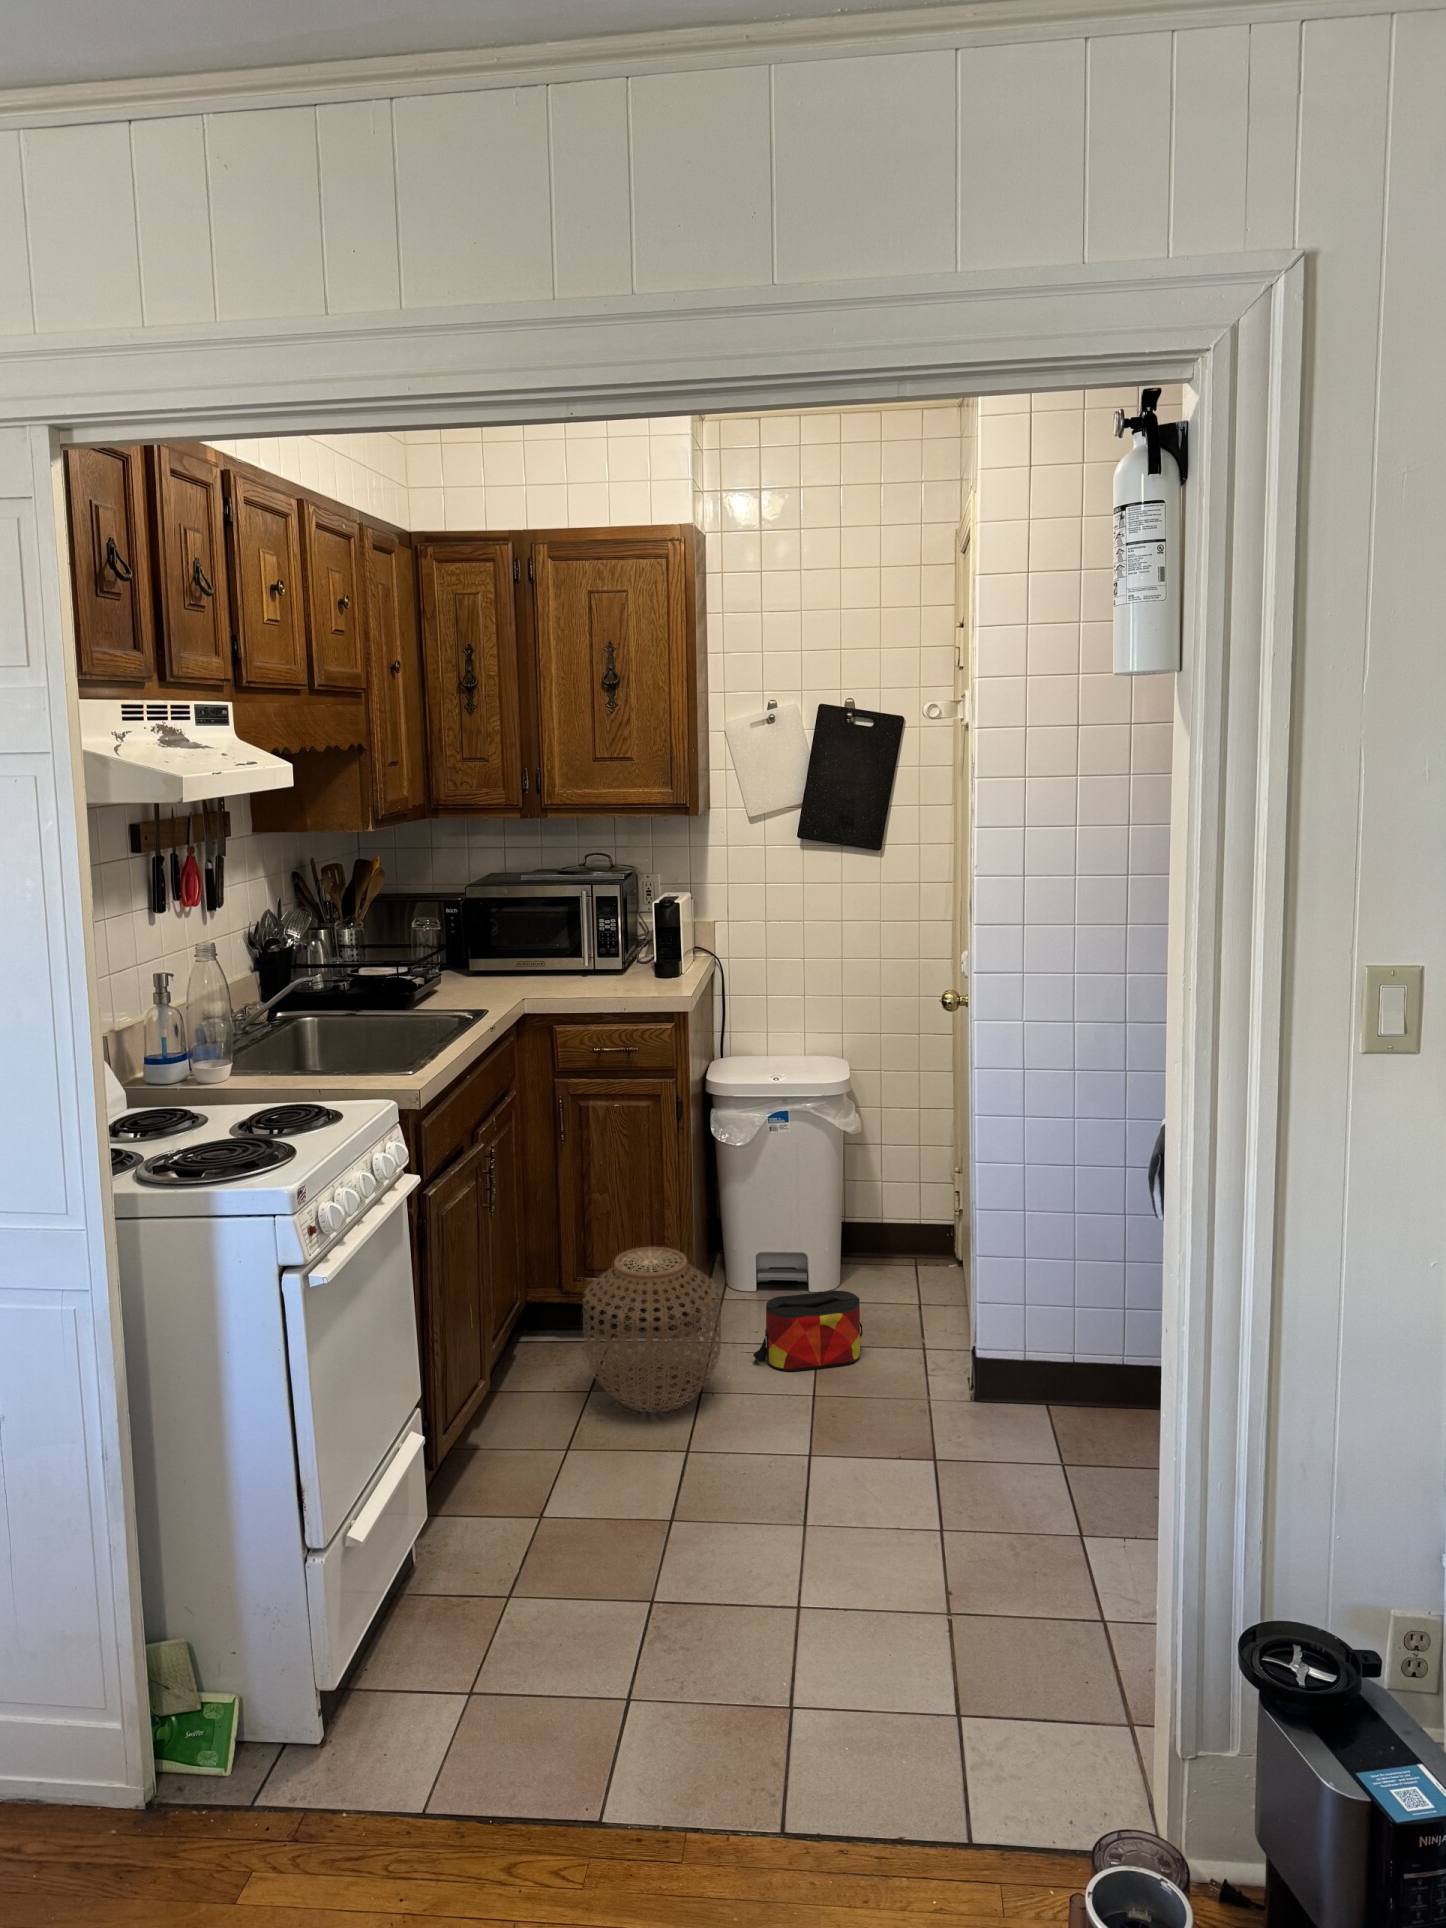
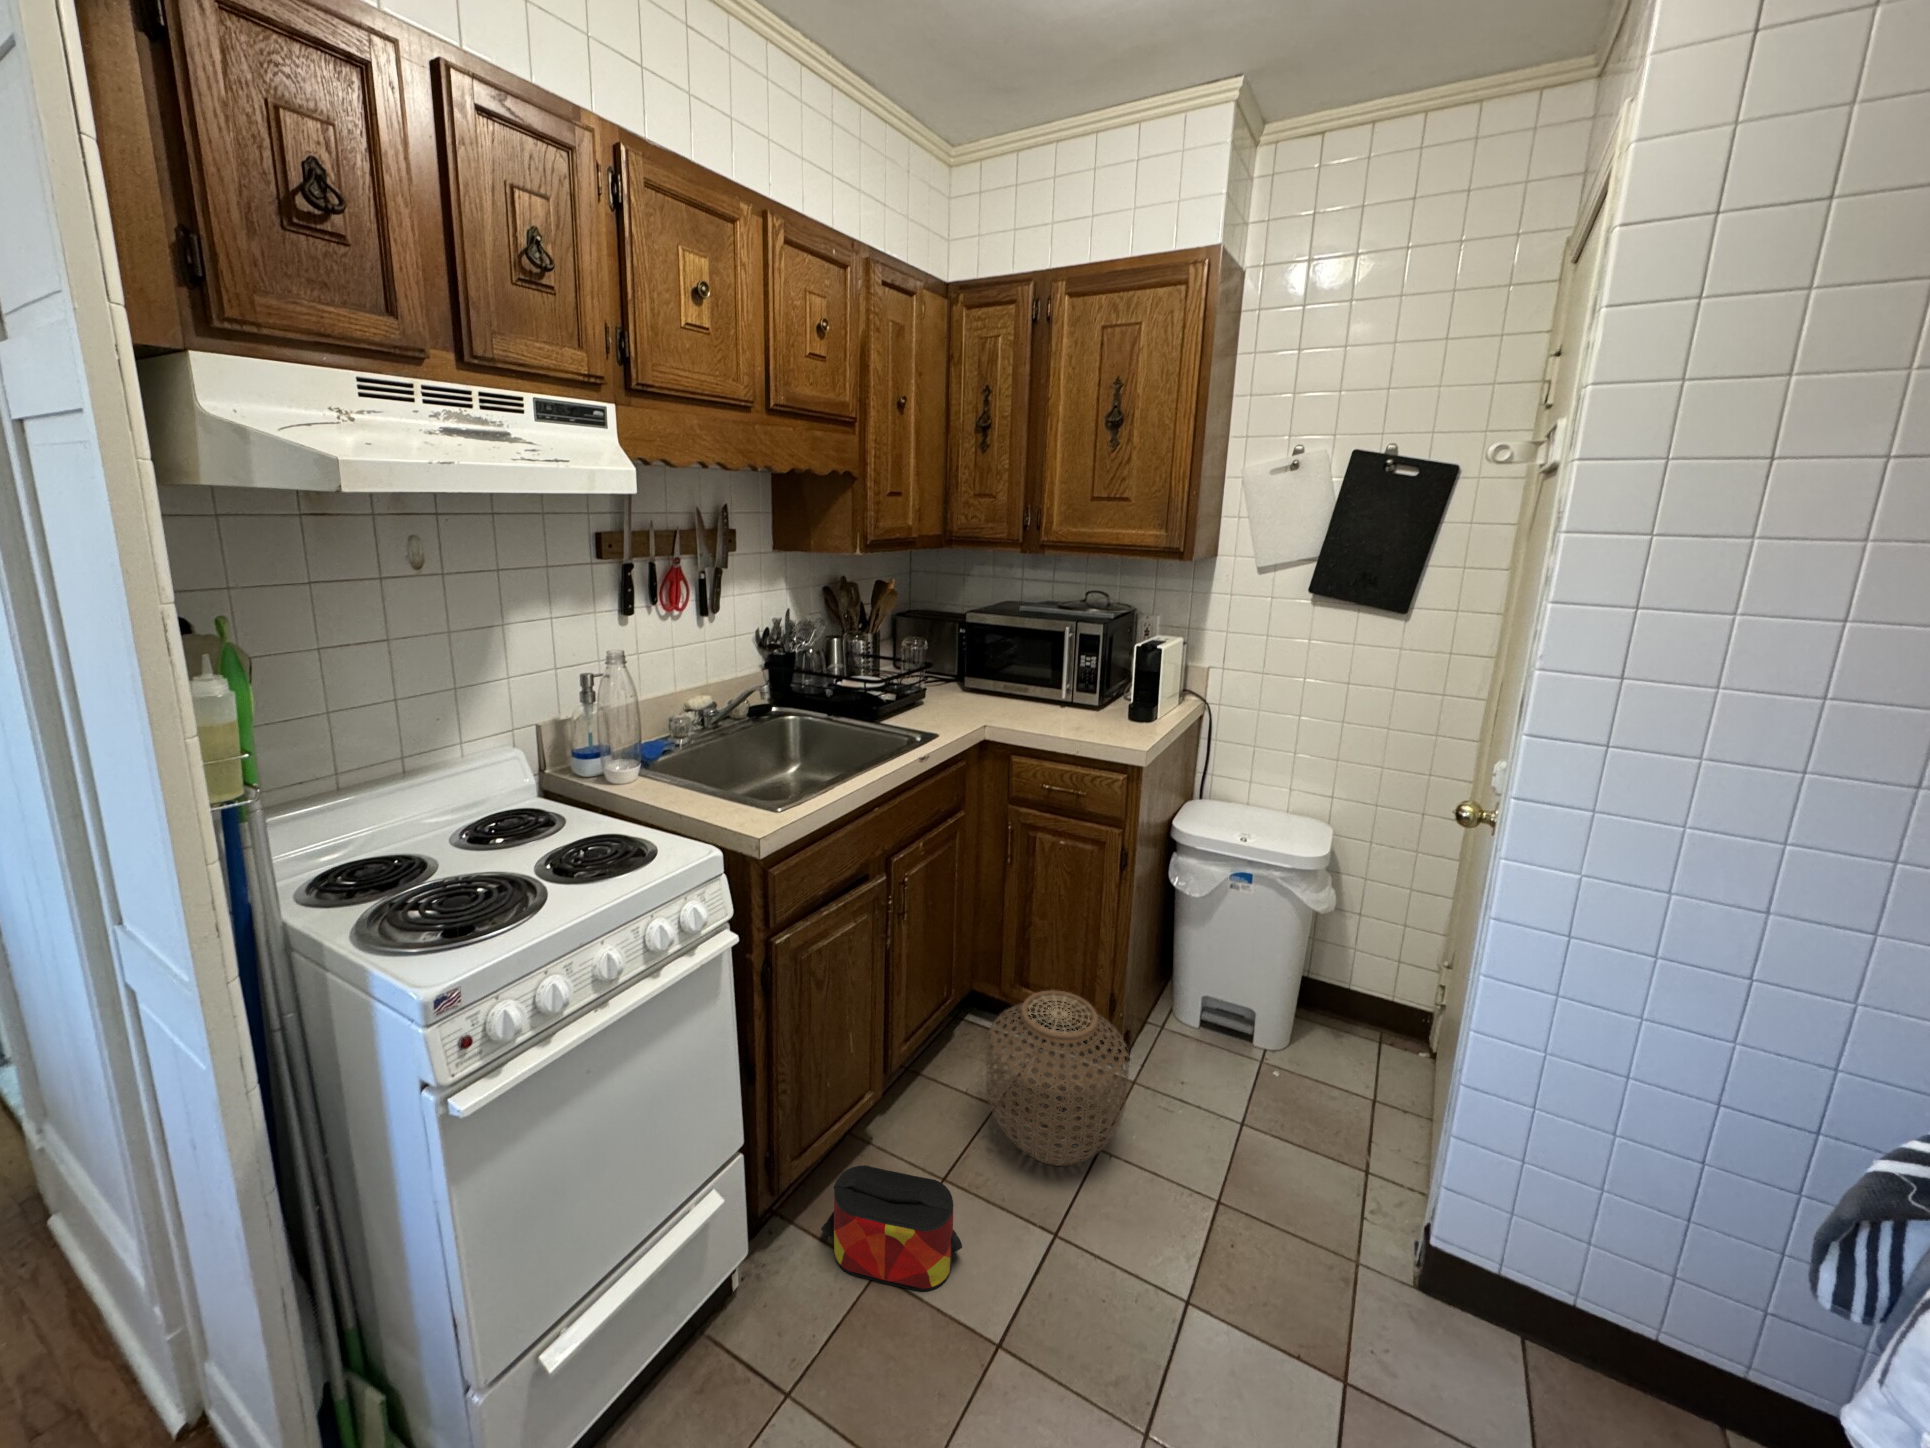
bag: present [753,1291,863,1372] -> present [821,1165,962,1291]

